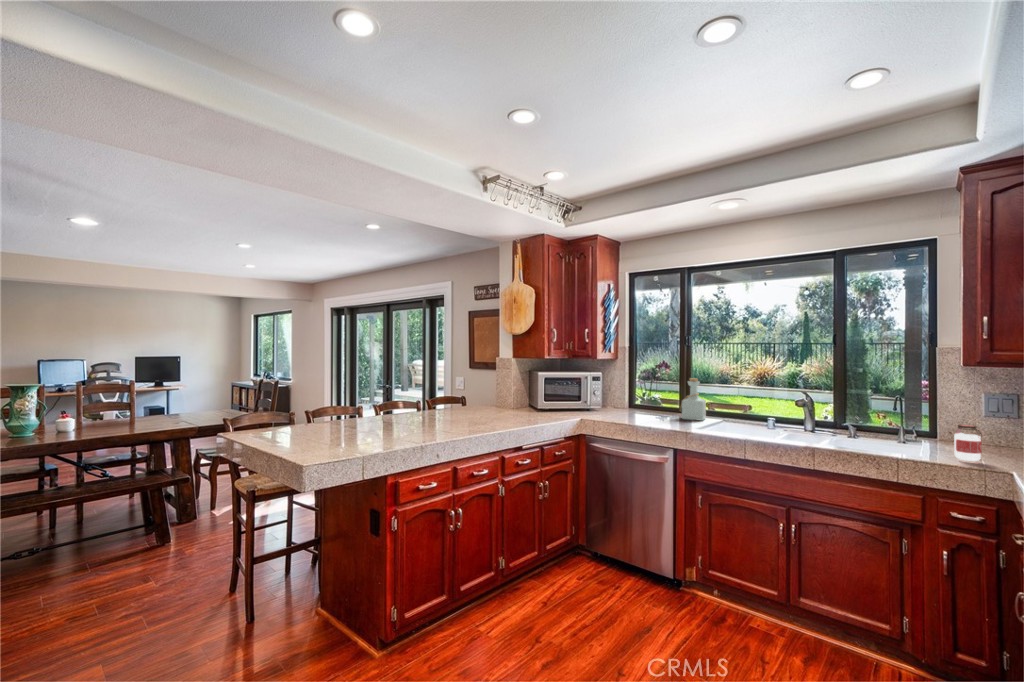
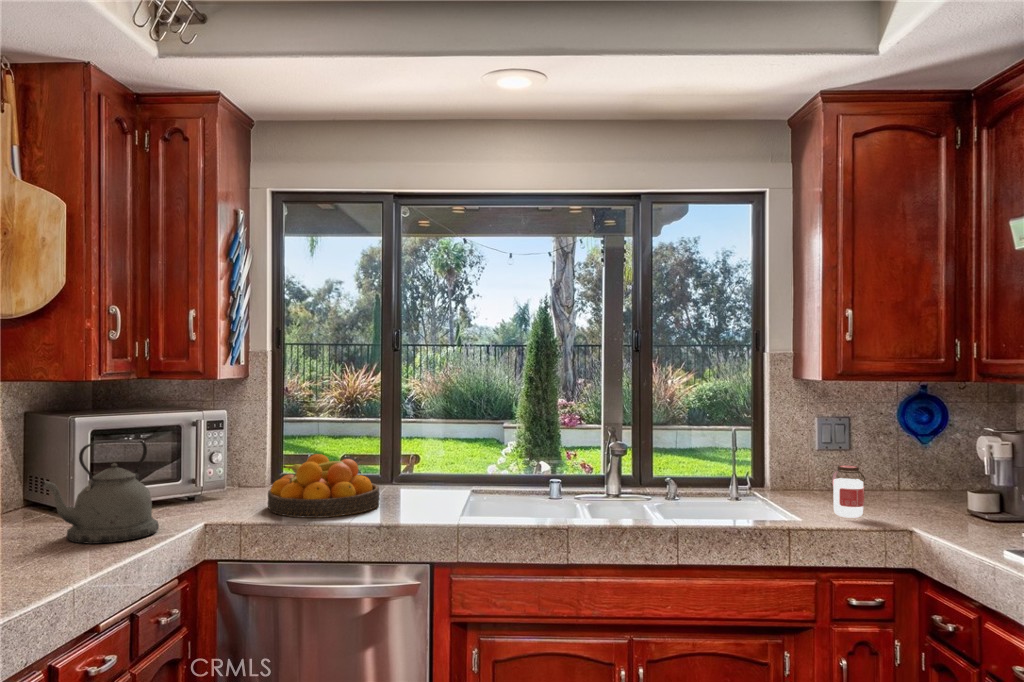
bottle: present [680,378,706,421] -> none [391,411,440,493]
kettle: none [523,381,565,420] -> present [42,439,159,544]
fruit bowl: none [612,395,665,423] -> present [268,454,380,518]

